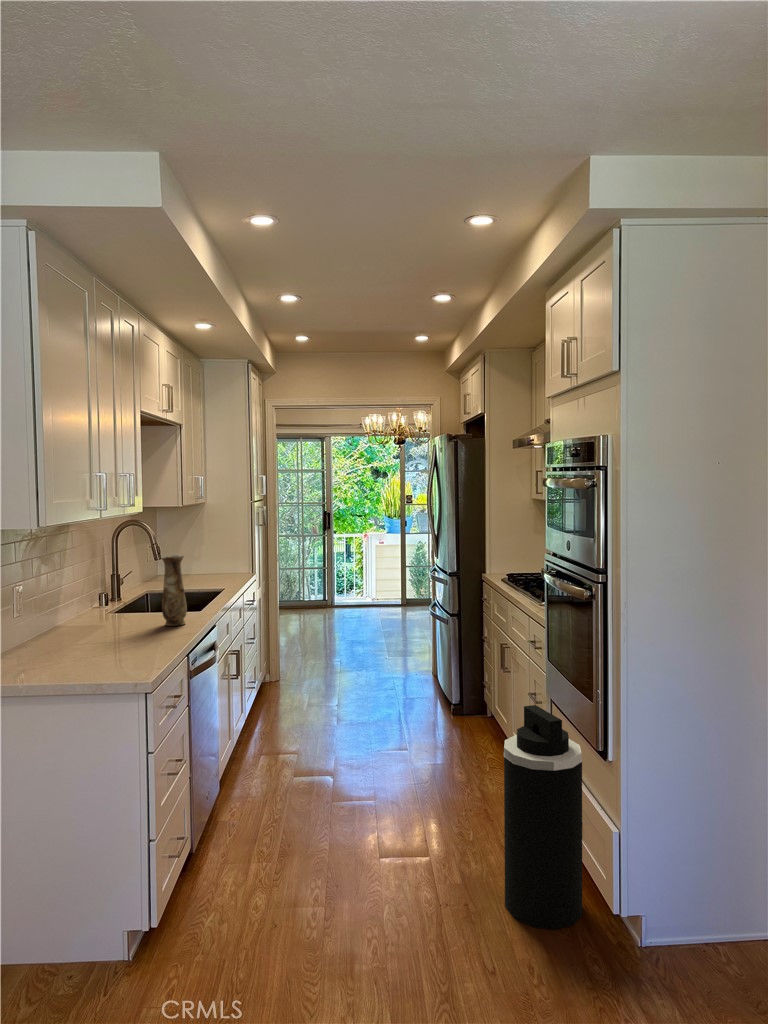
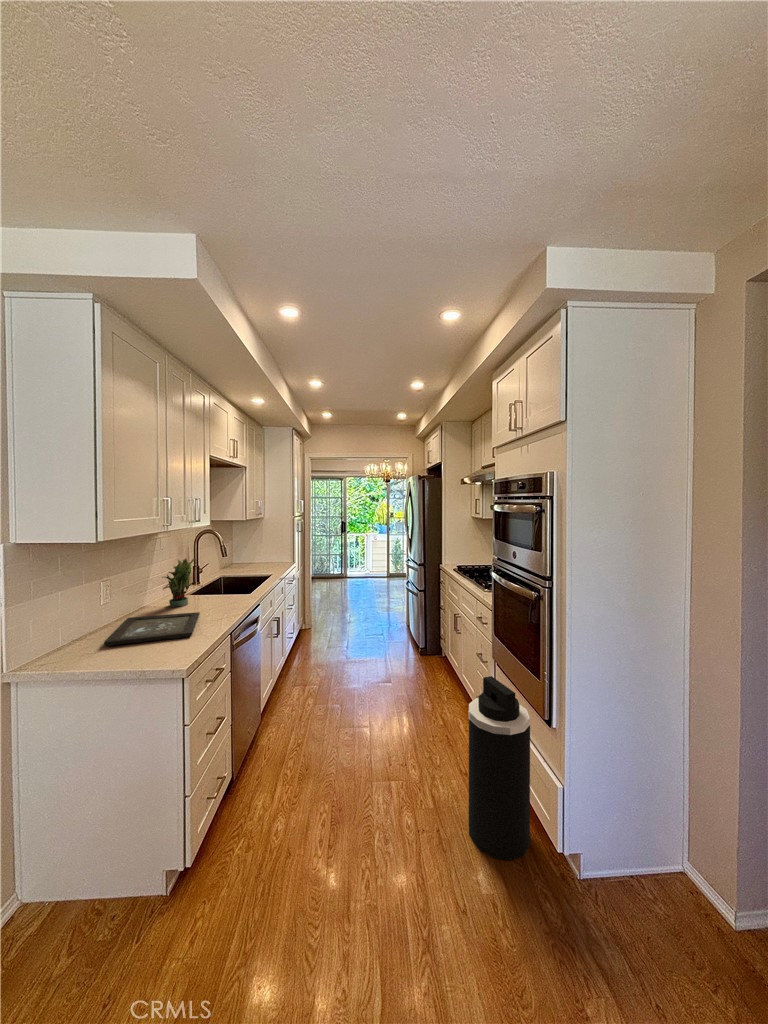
vase: present [161,555,187,626] -> none [217,557,236,609]
potted plant: none [82,557,127,624] -> present [163,559,194,607]
tray: none [38,629,143,661] -> present [104,612,200,646]

